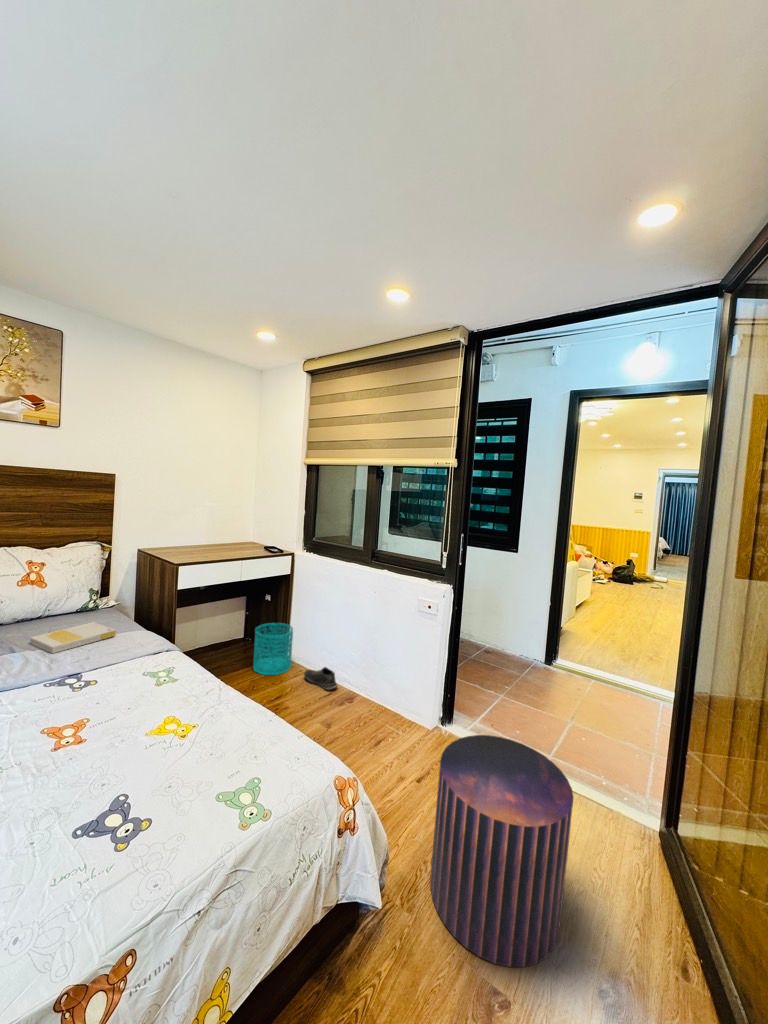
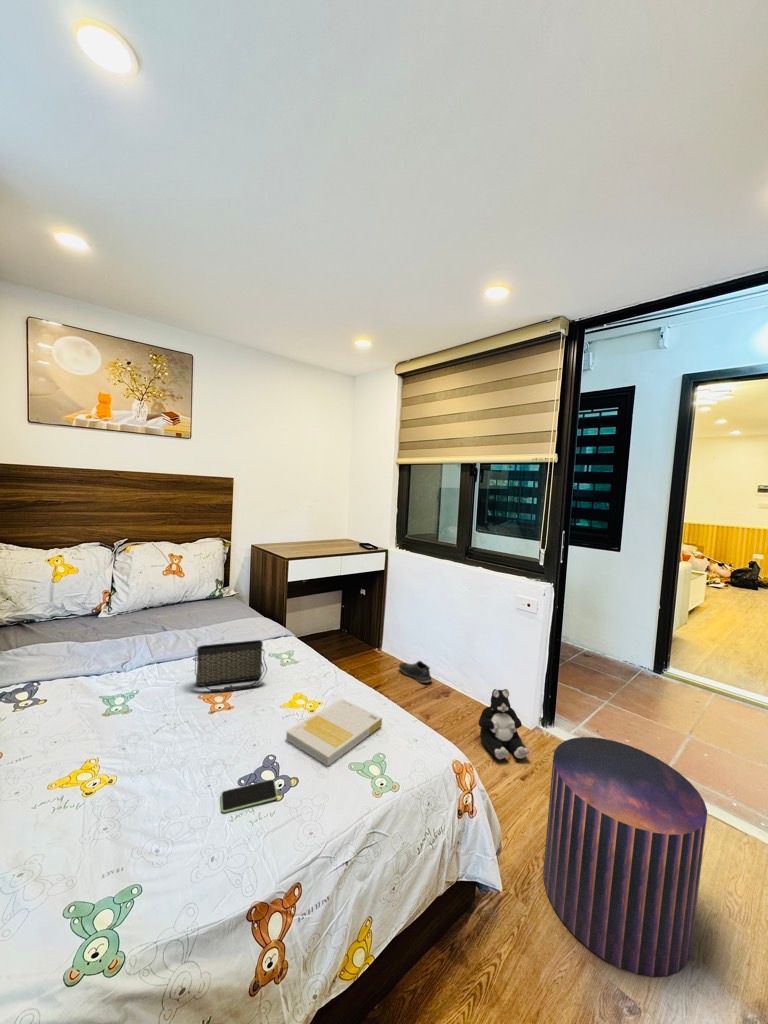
book: present [30,622,116,653] -> present [286,699,382,766]
wastebasket: present [253,623,293,675] -> none [351,616,387,666]
handbag: none [38,659,135,722] -> present [195,640,267,692]
plush toy: none [379,691,427,763] -> present [479,689,529,759]
smartphone: none [40,826,120,877] -> present [221,780,277,813]

